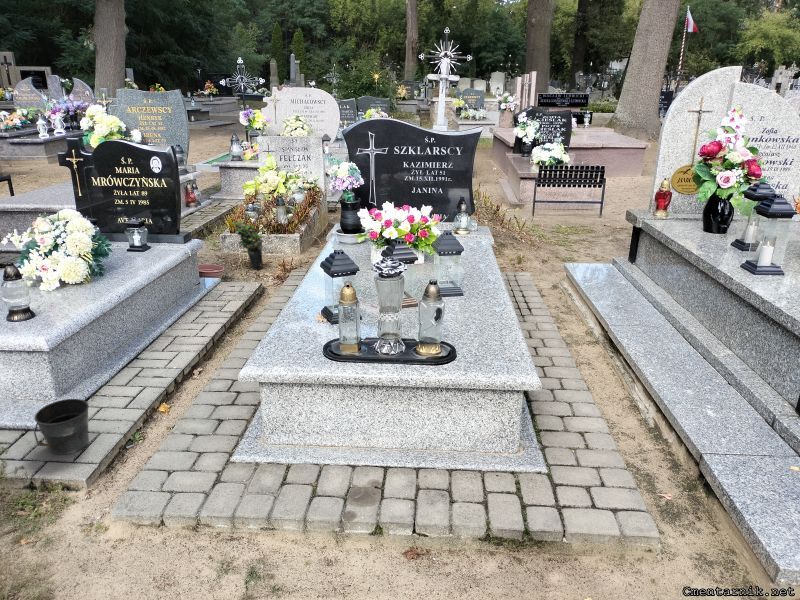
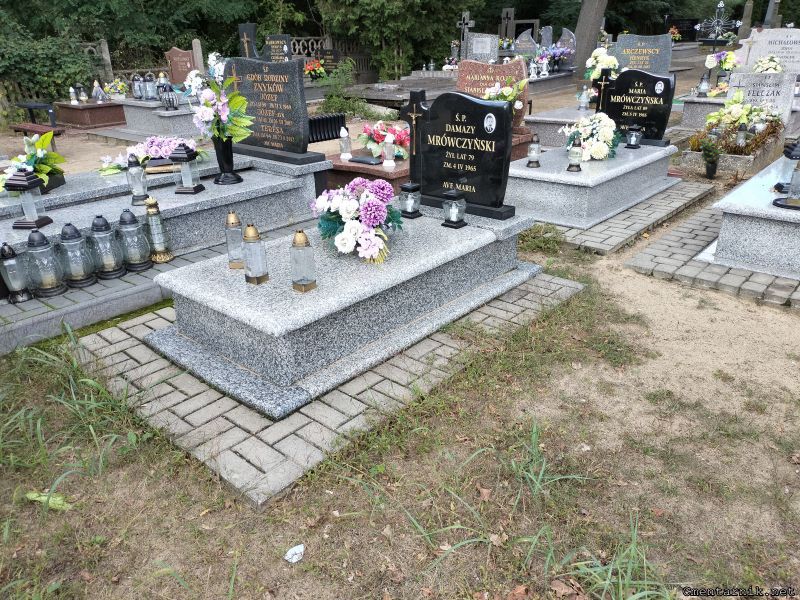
bucket: present [34,399,89,455] -> none [583,212,614,240]

